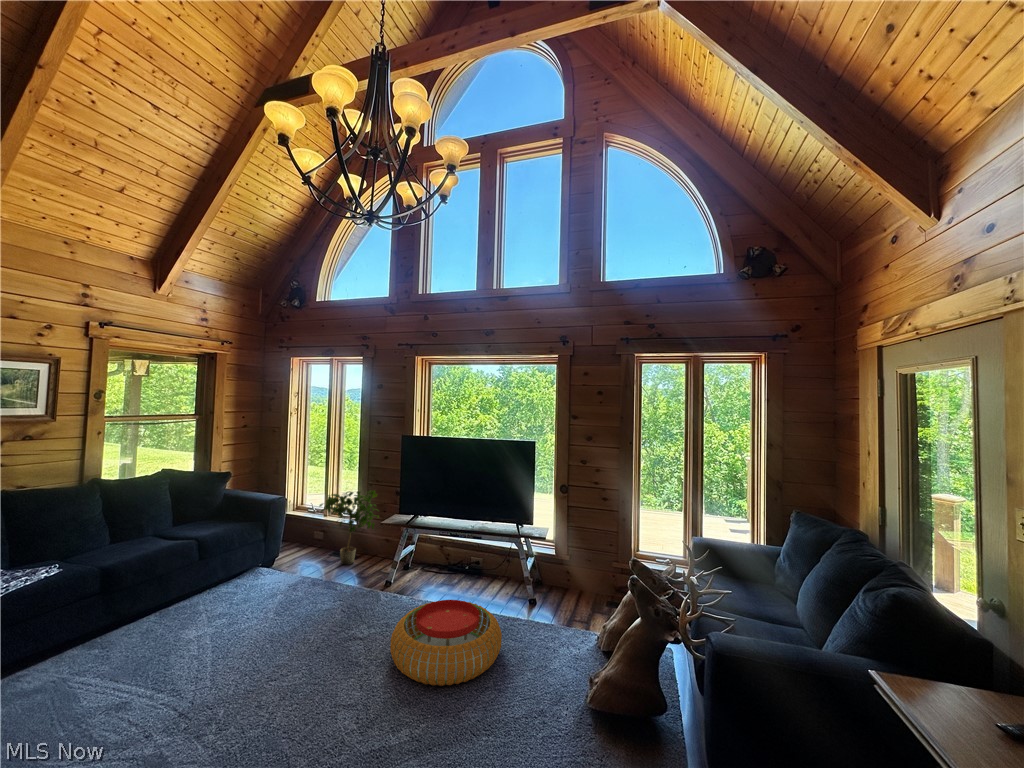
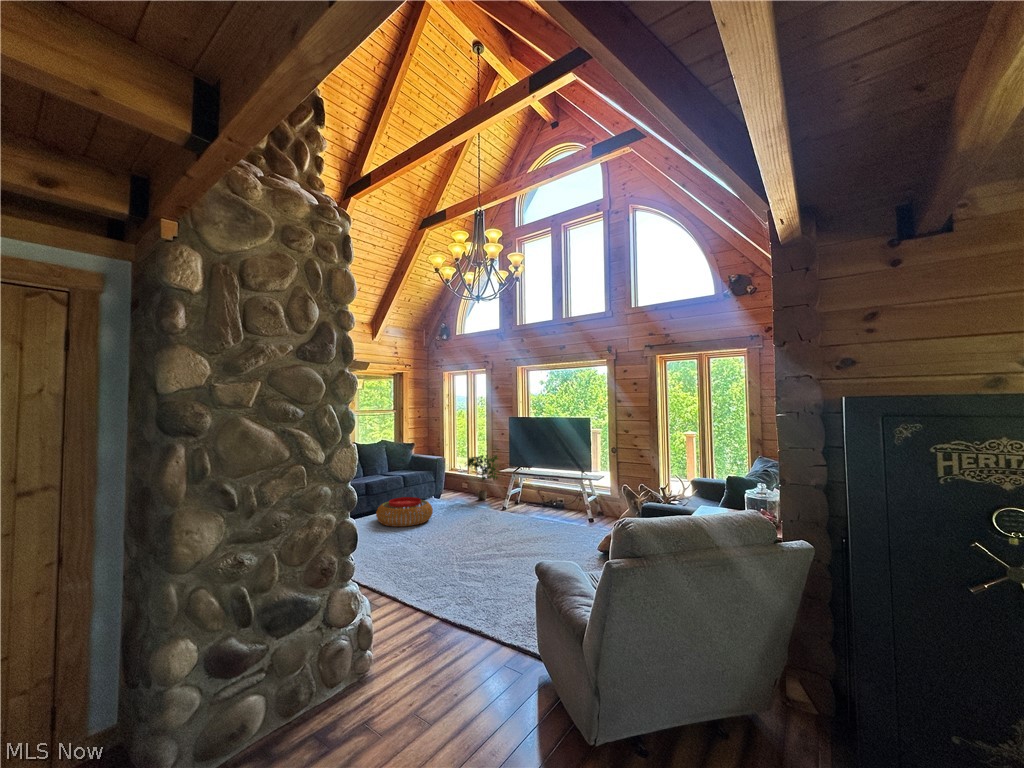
pouf: present [390,600,502,686] -> present [376,497,433,527]

